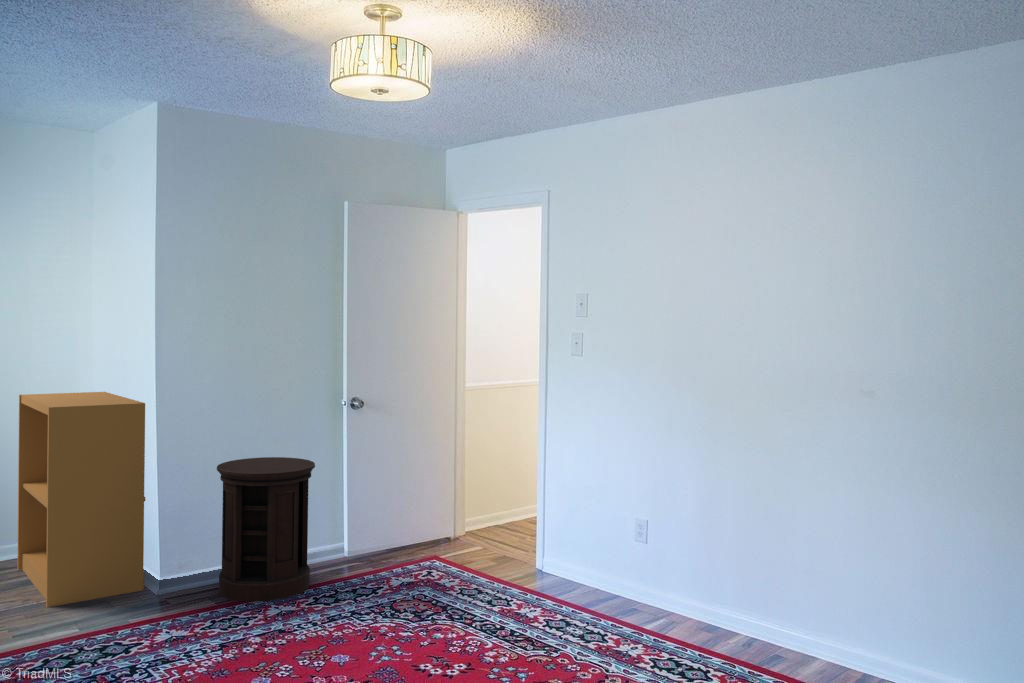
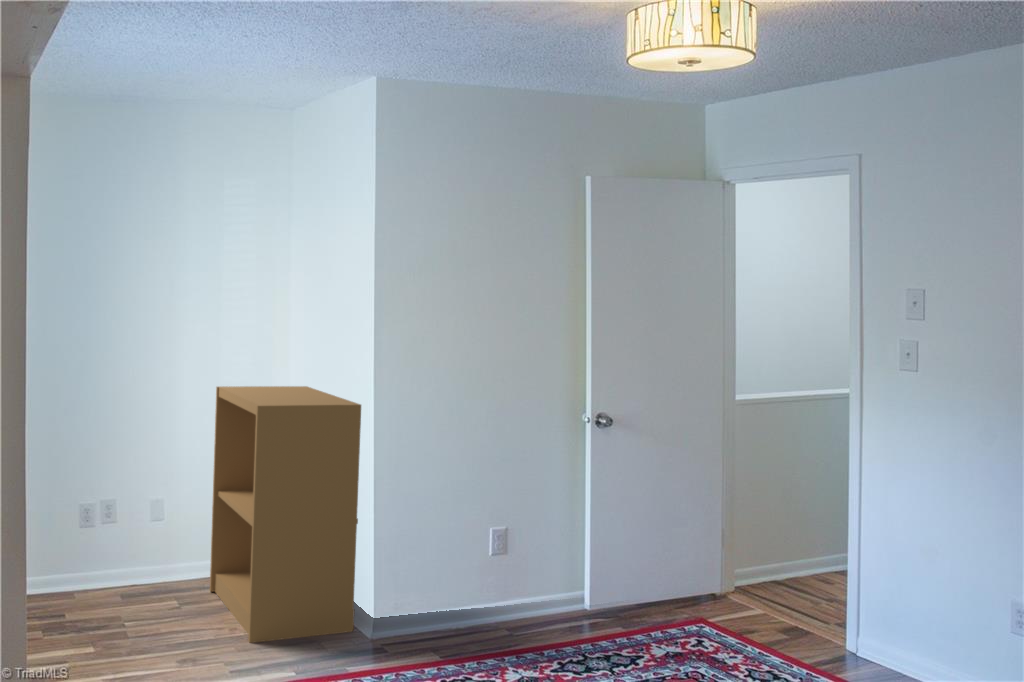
side table: present [217,457,315,602] -> none [441,478,561,661]

